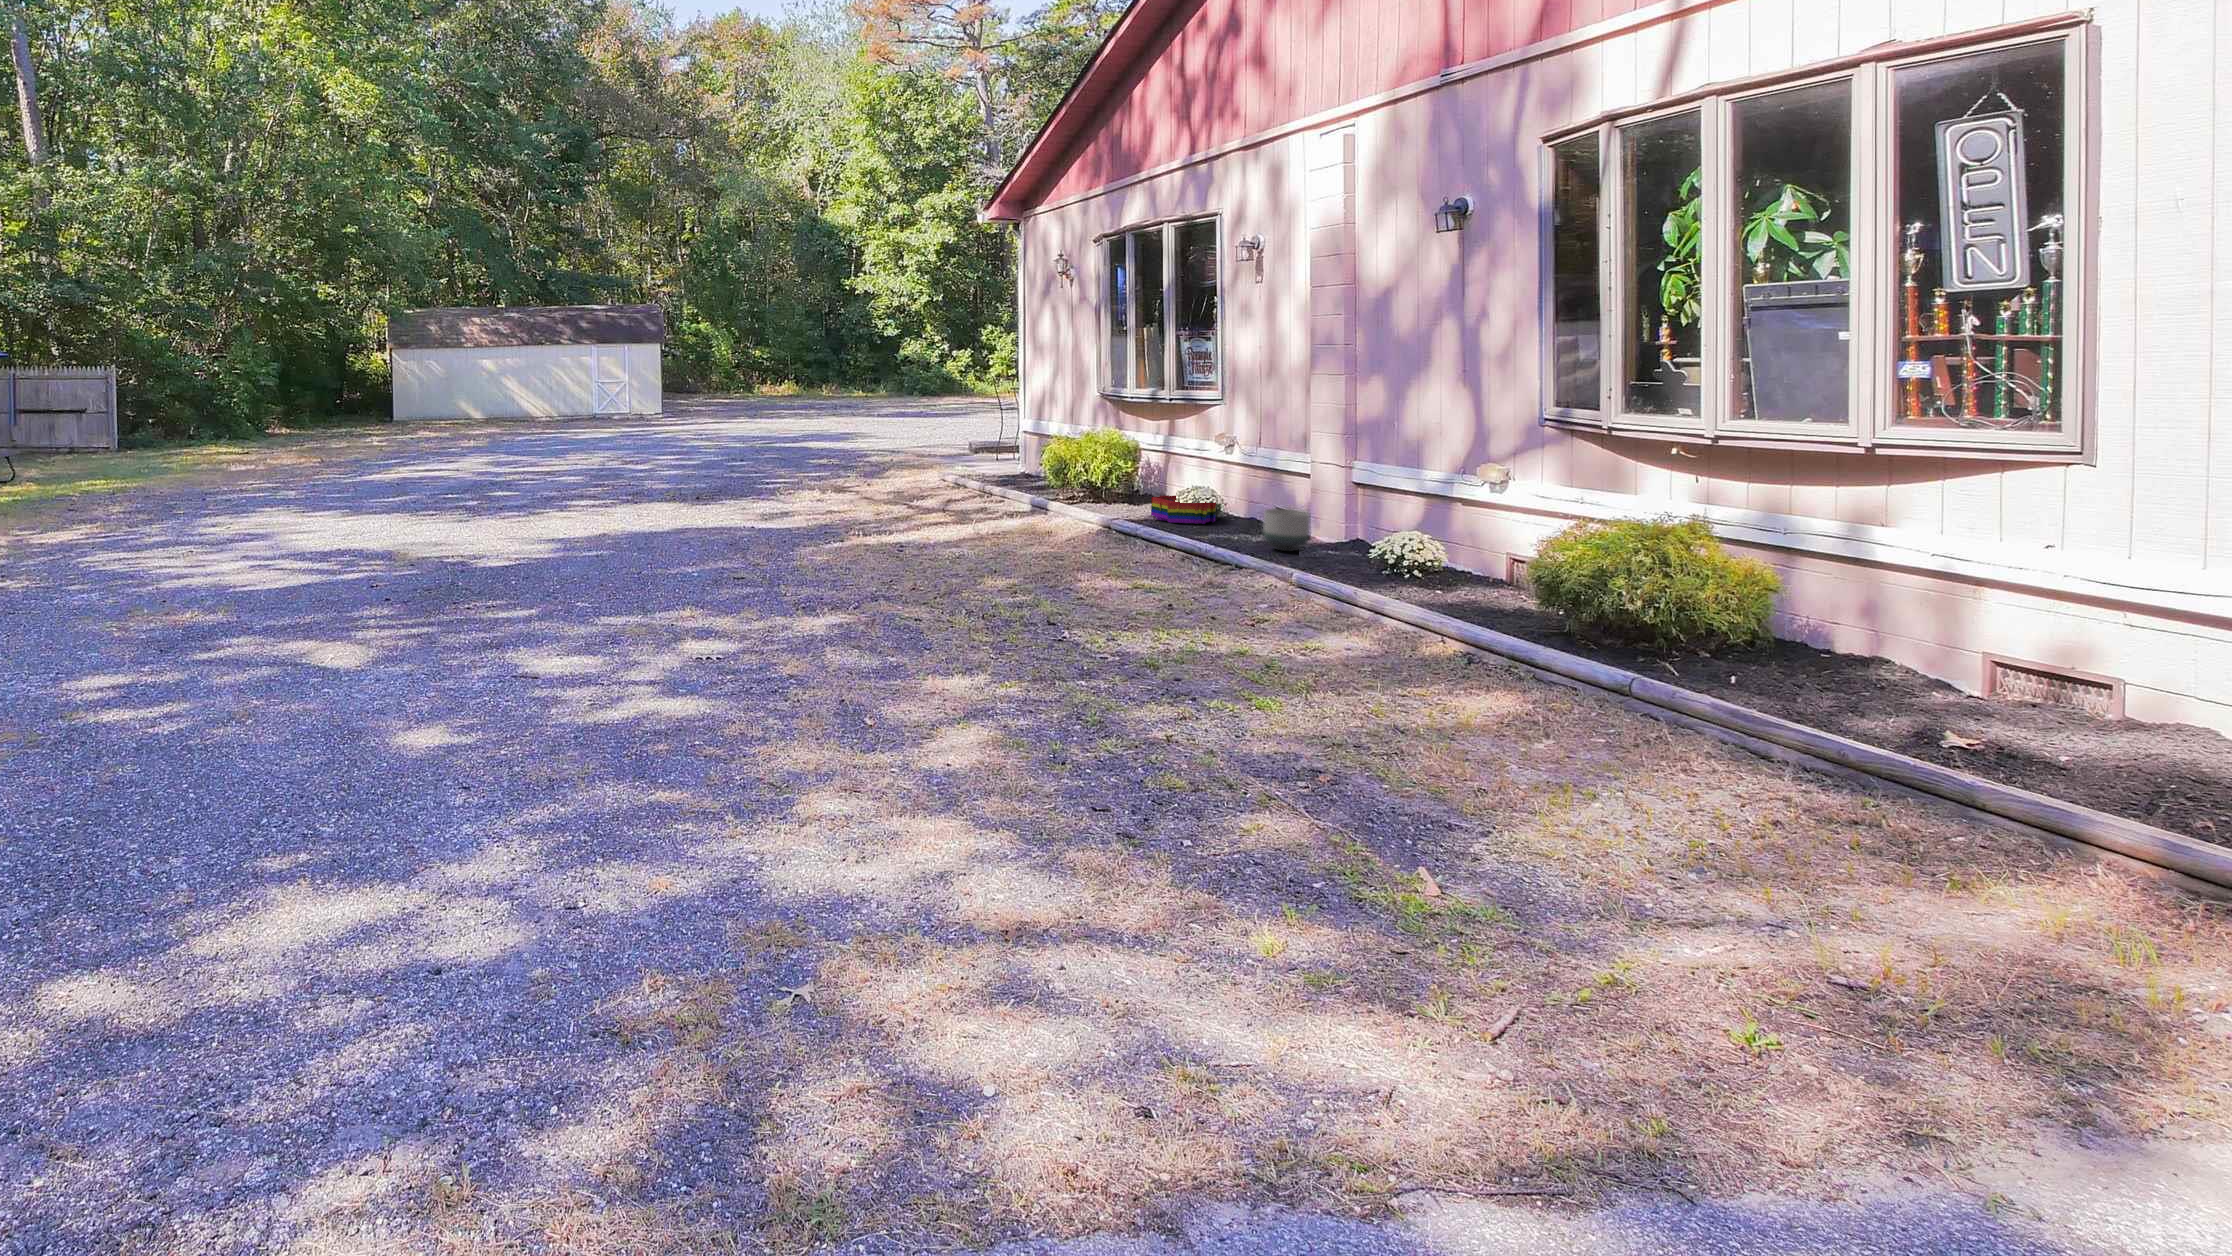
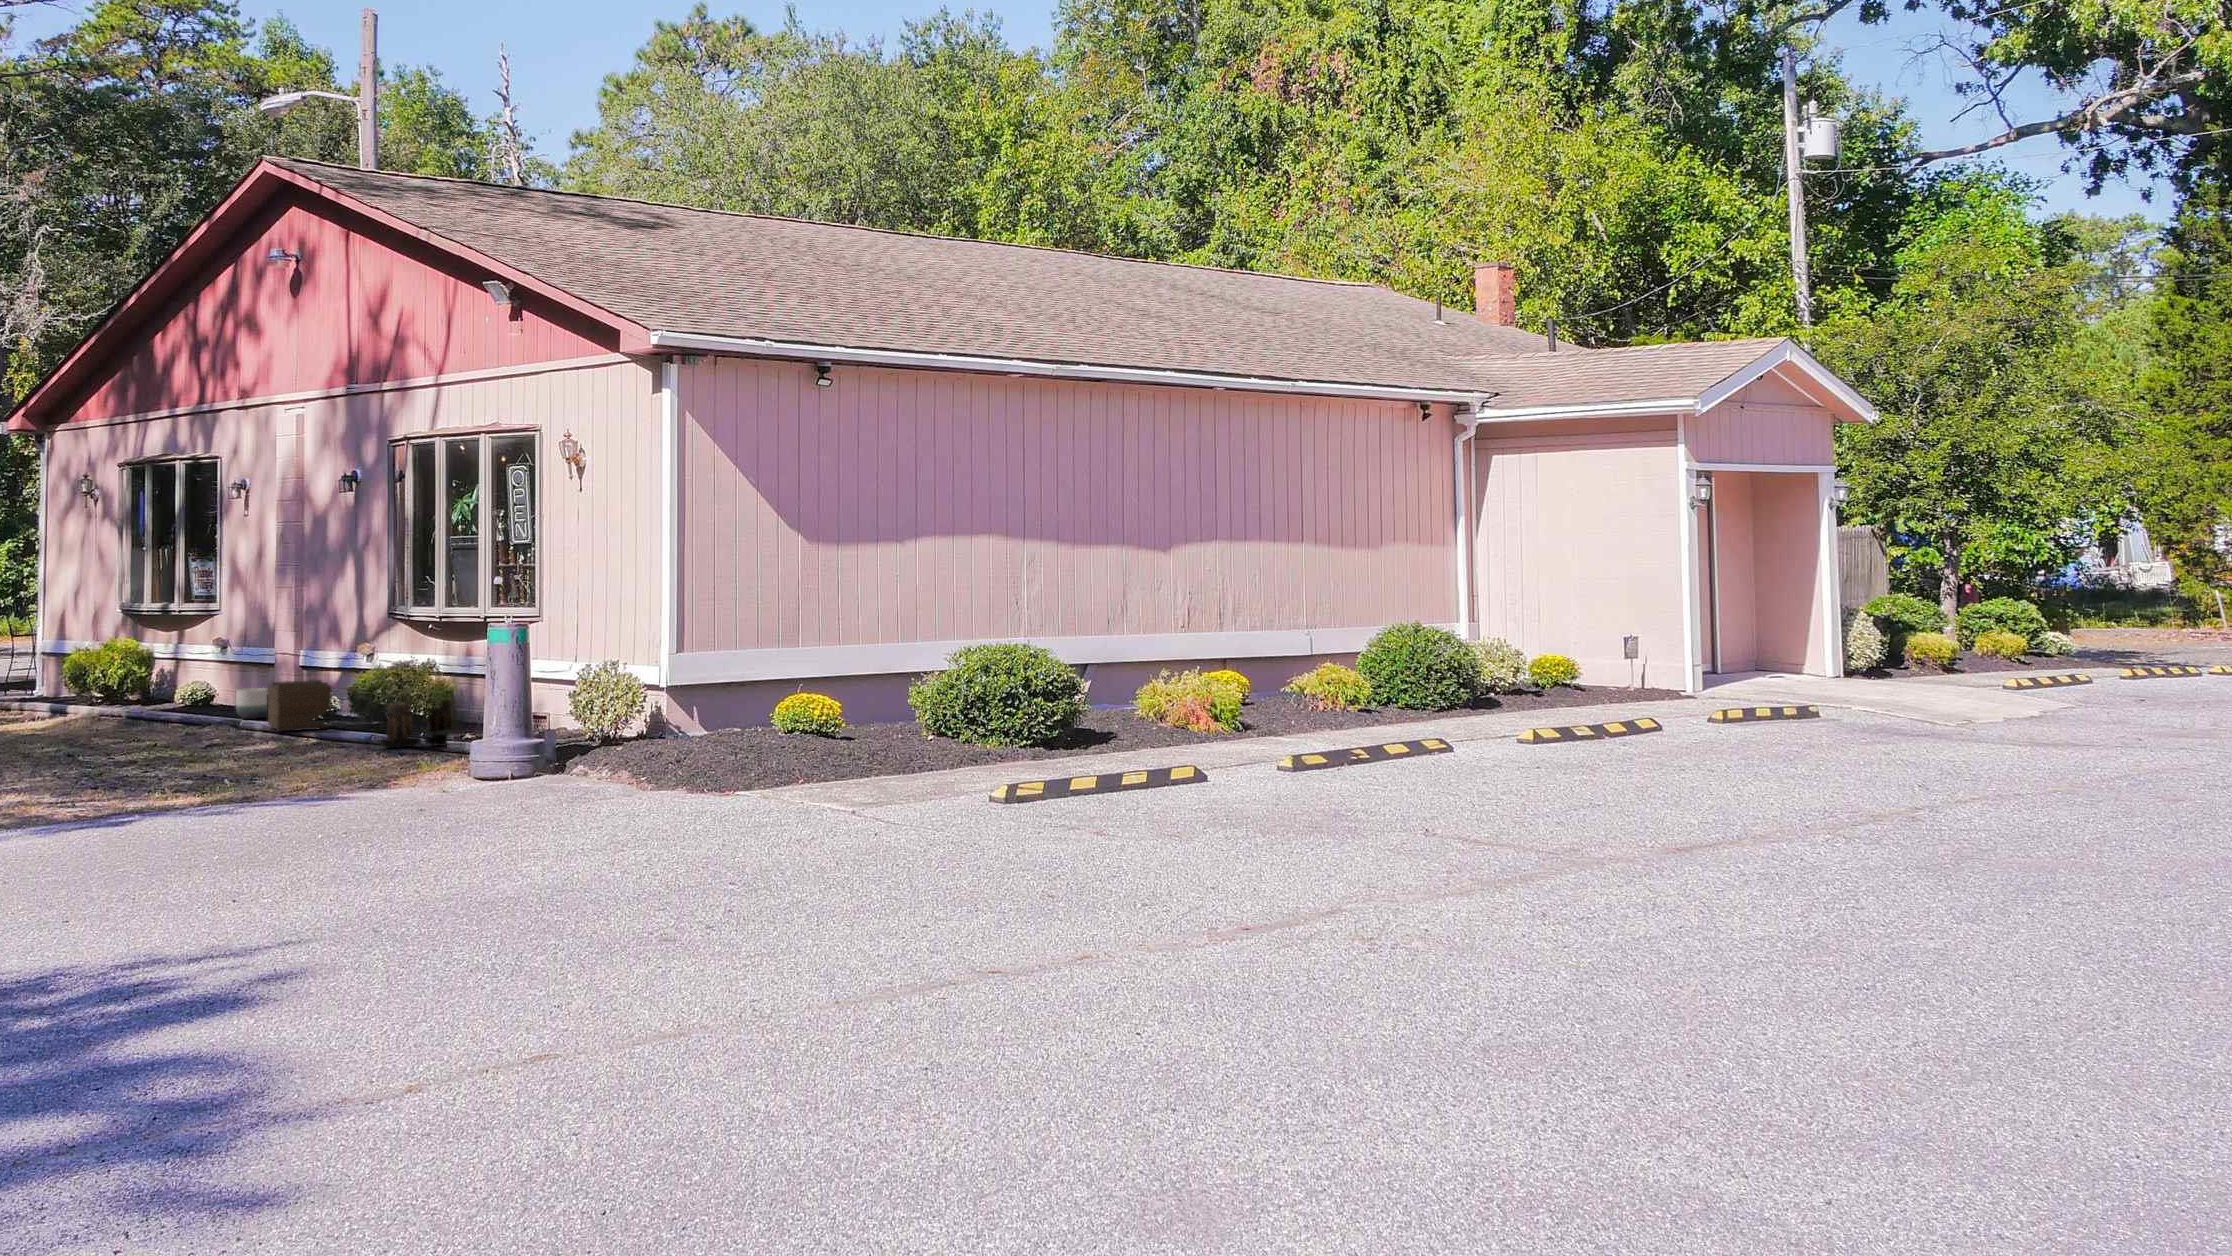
storage bin: present [1151,495,1216,524] -> none [157,693,211,714]
wooden crate: none [1337,522,1470,611] -> present [268,680,332,731]
backpack: none [1750,665,2023,801] -> present [380,699,452,748]

